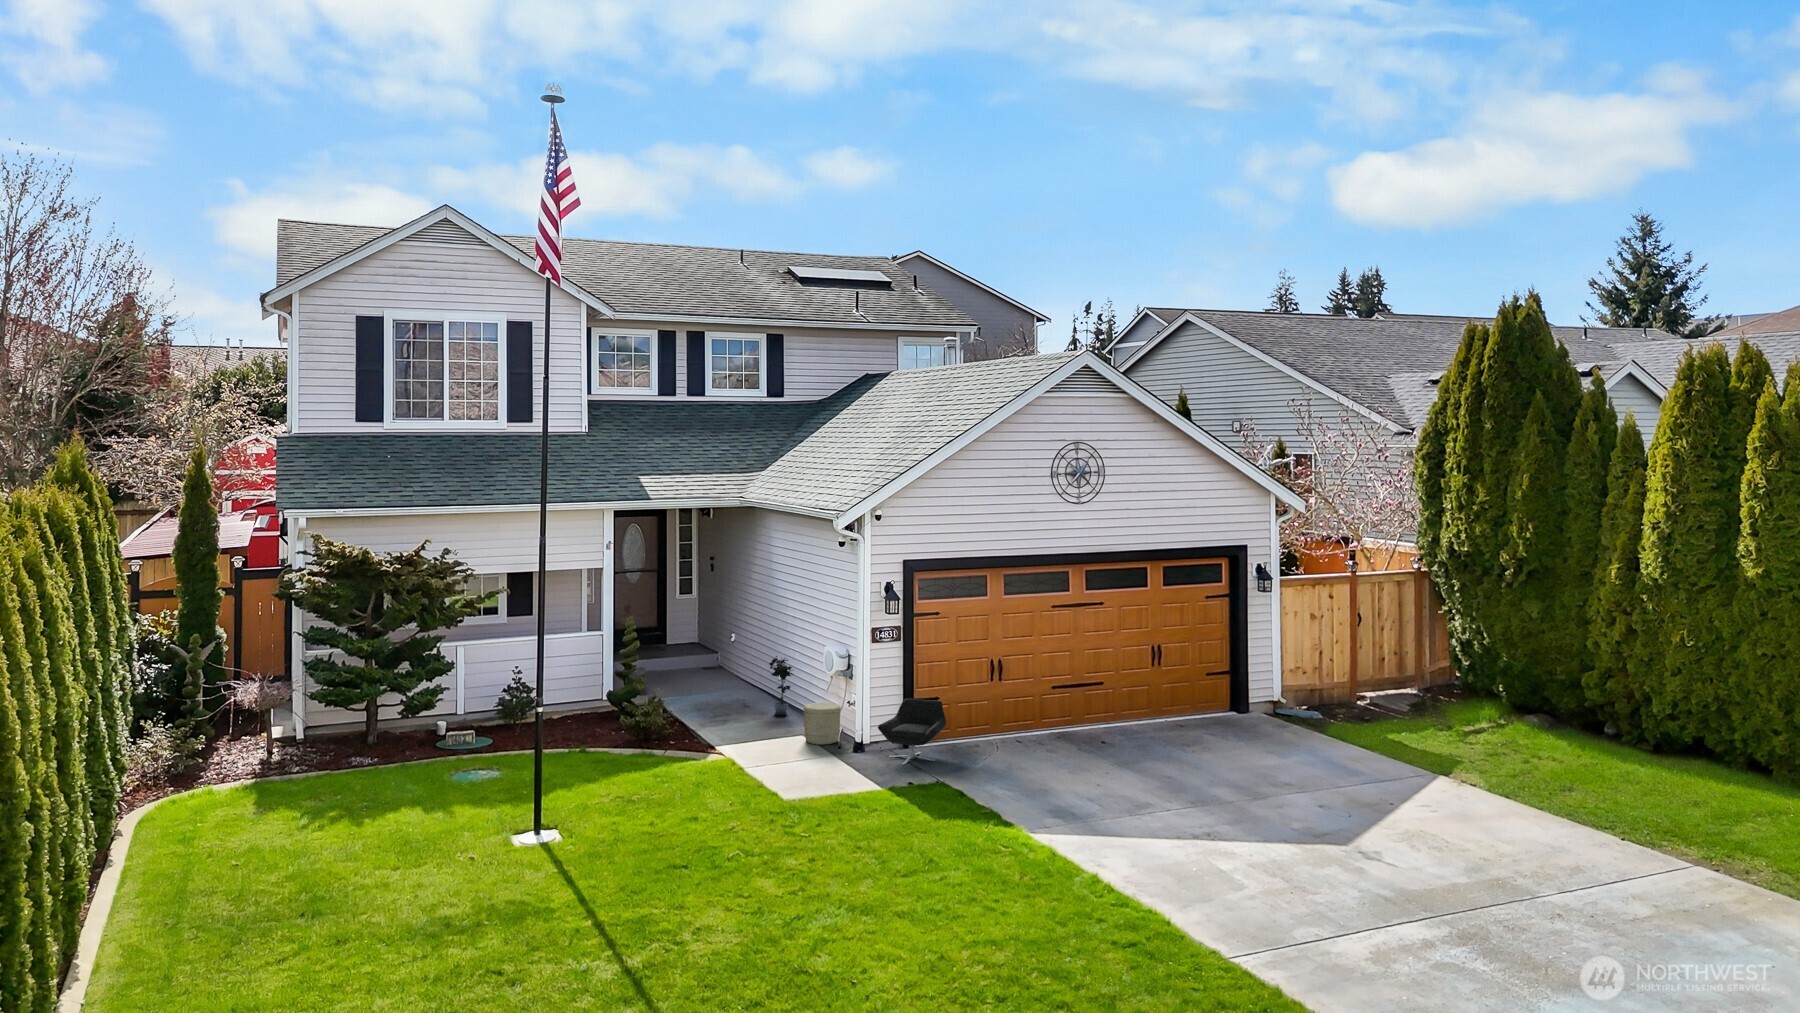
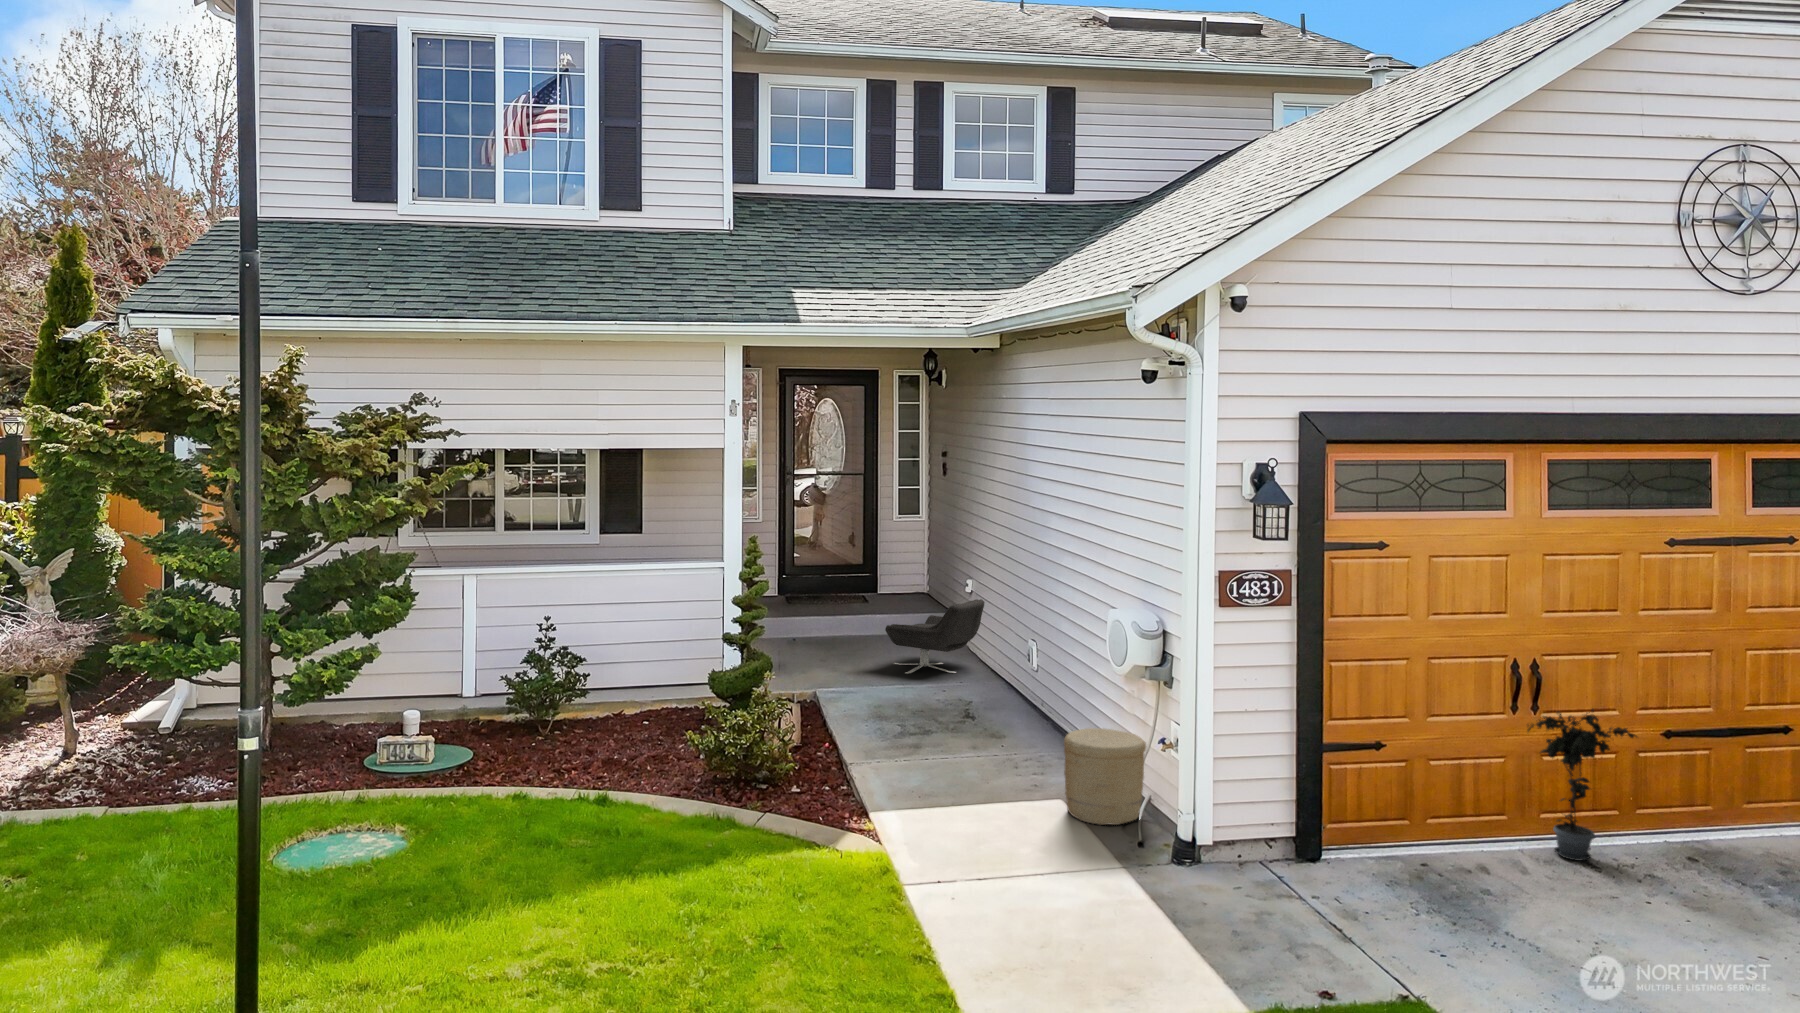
potted plant: present [770,656,793,715] -> present [1528,709,1637,861]
lounge chair: present [878,698,947,764] -> present [885,599,985,674]

